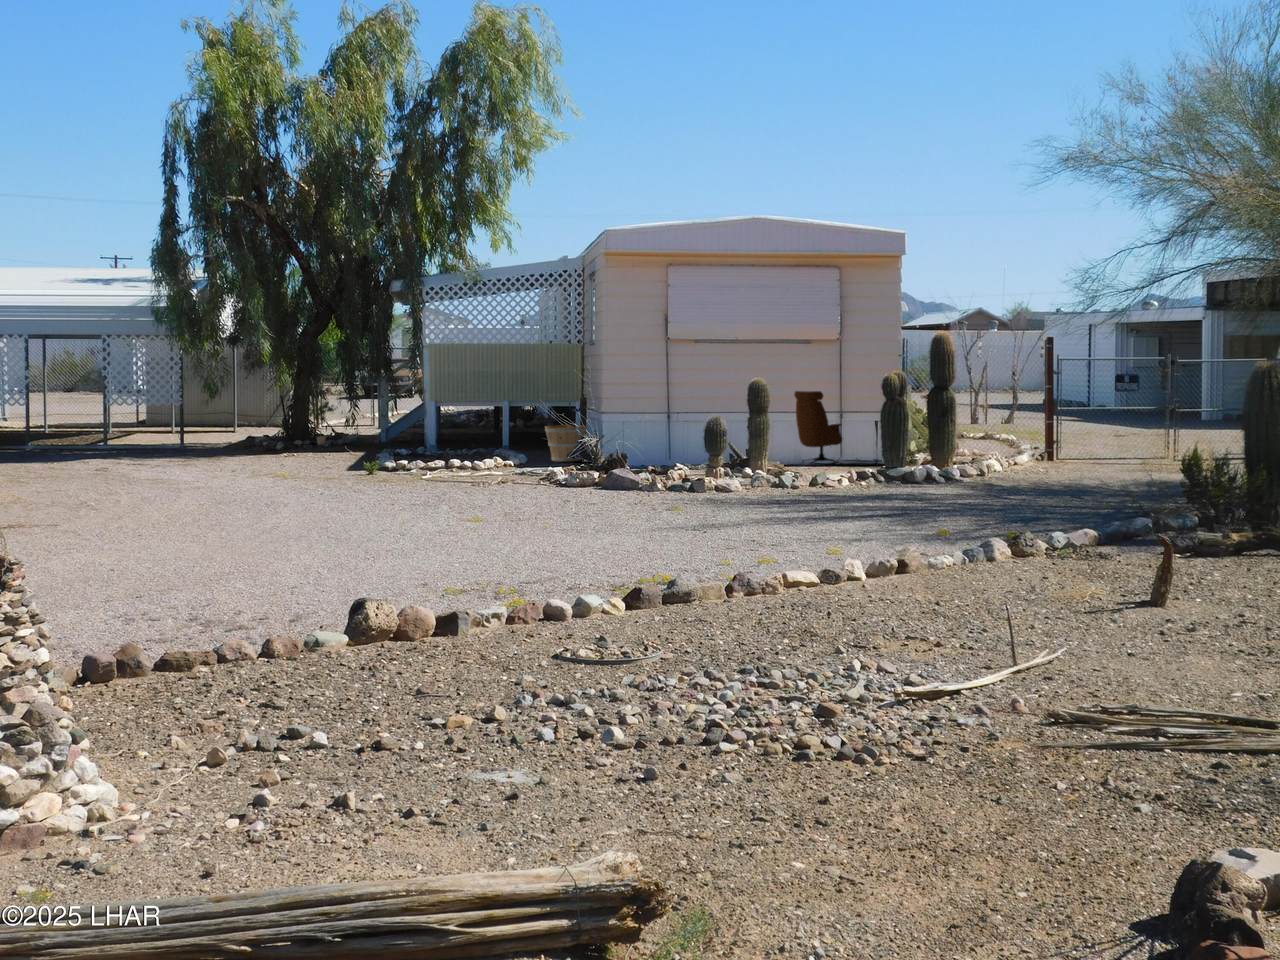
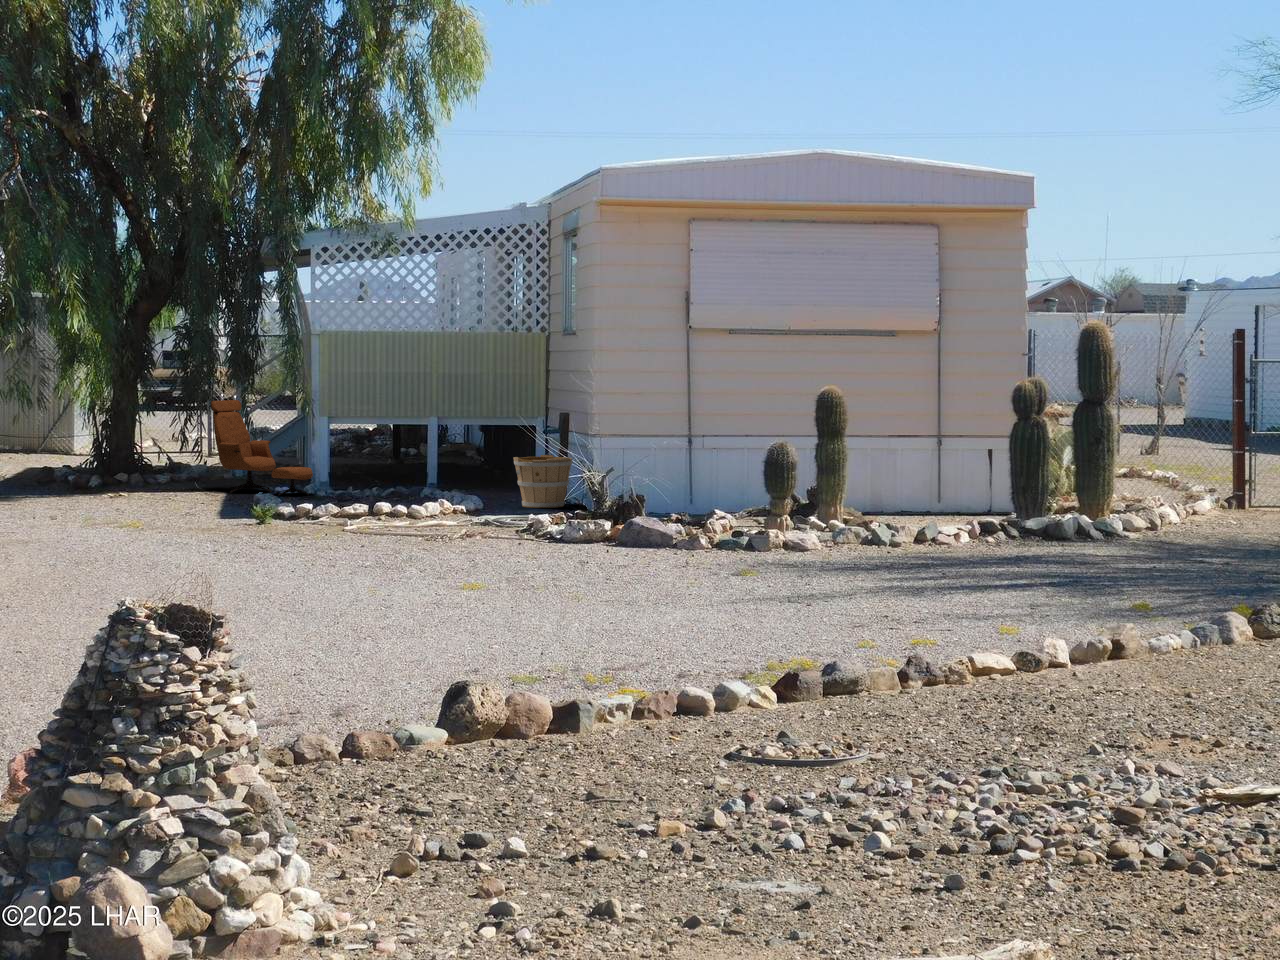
lounge chair: present [794,391,843,465] -> present [211,400,313,496]
potted plant: present [305,401,336,446] -> none [139,416,194,481]

